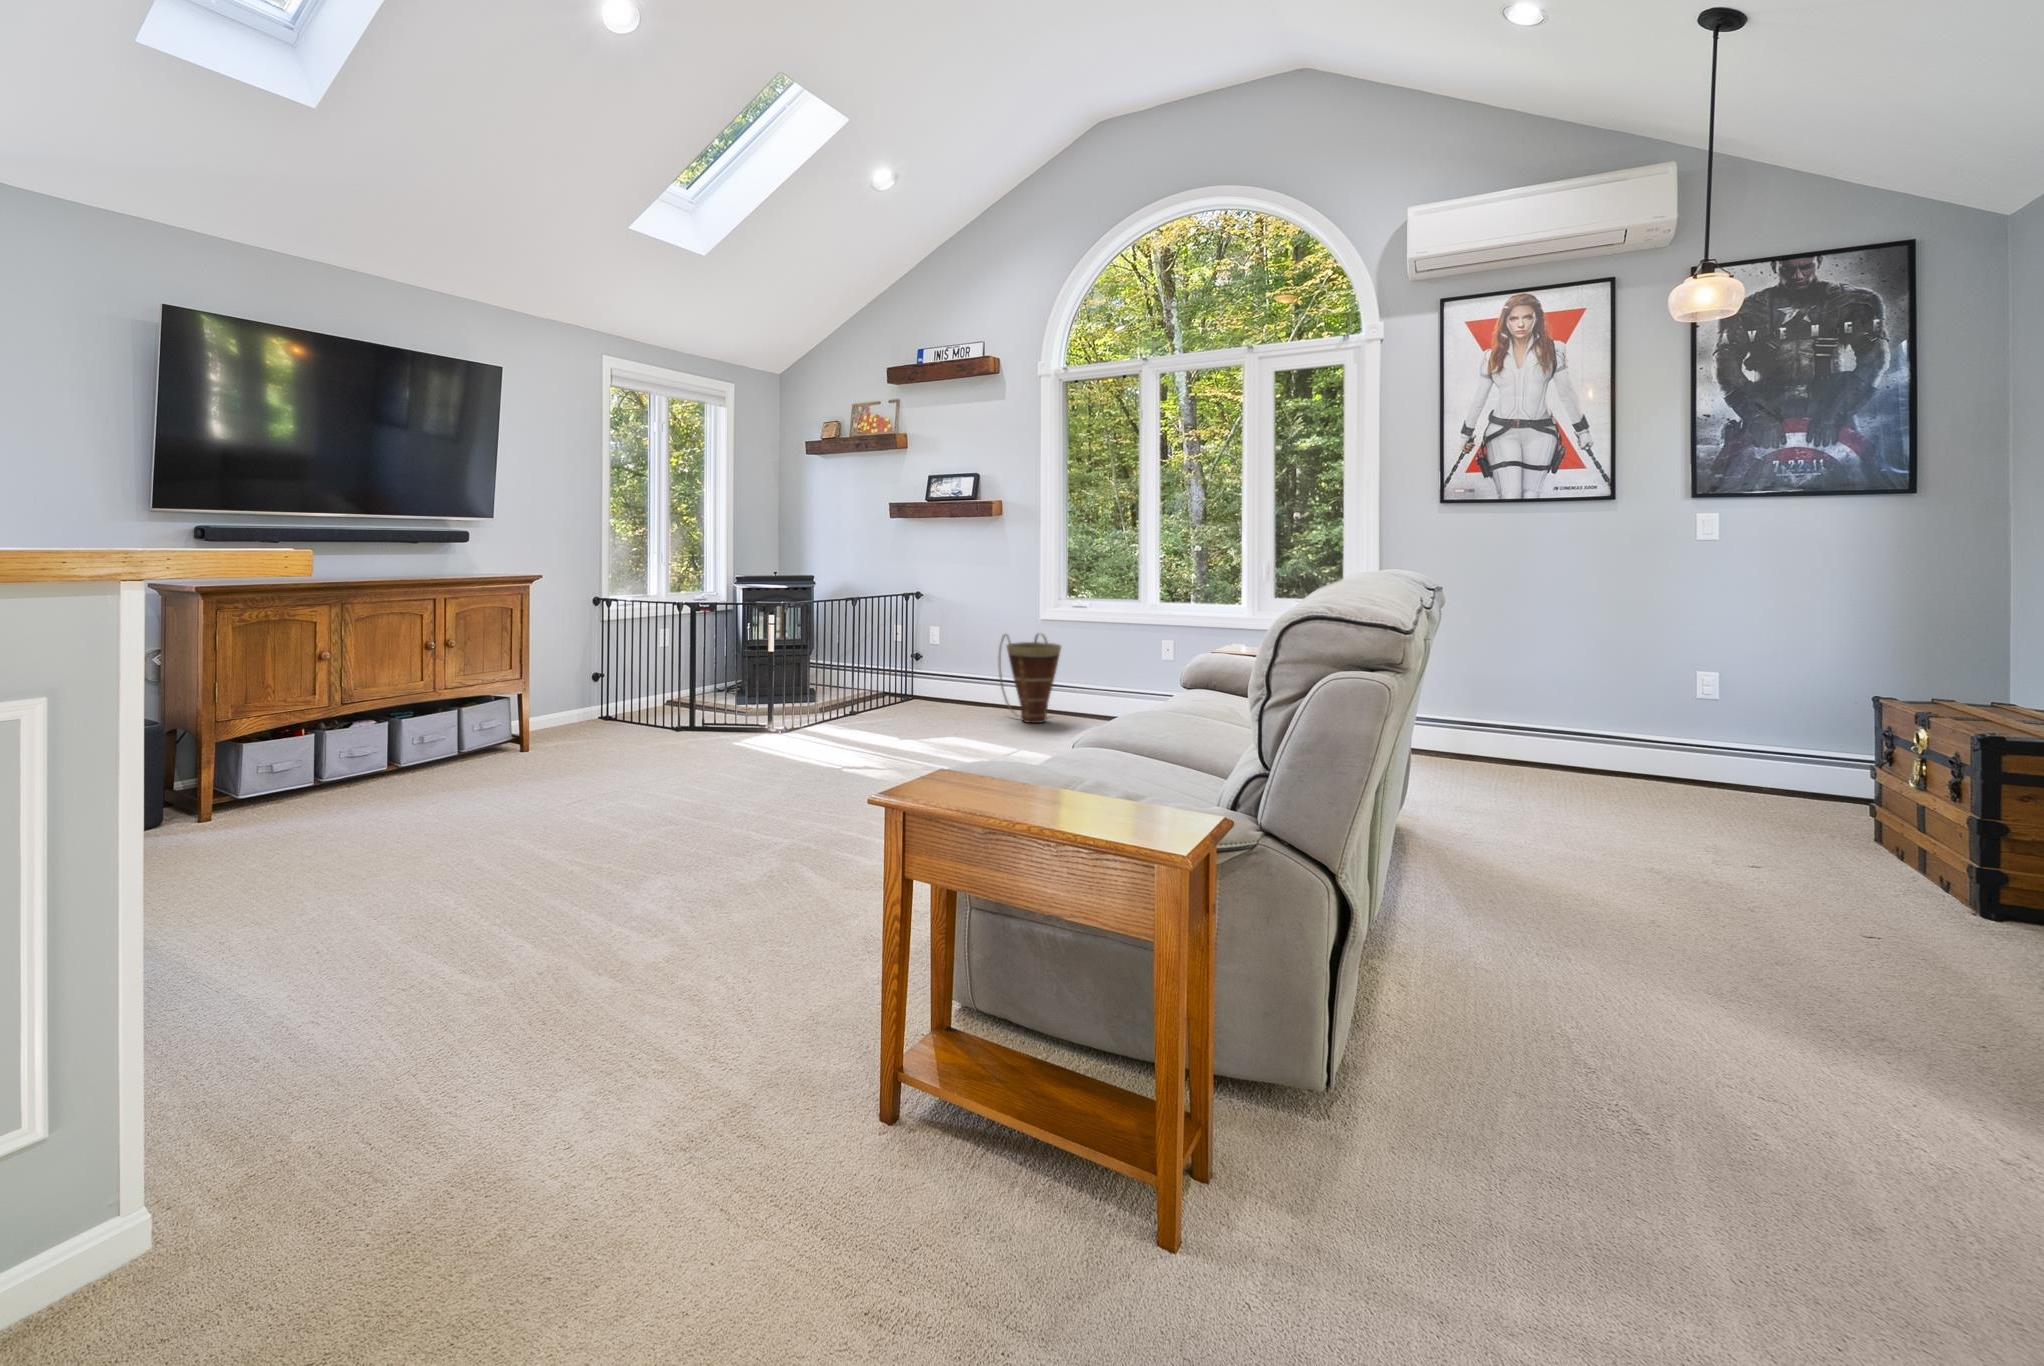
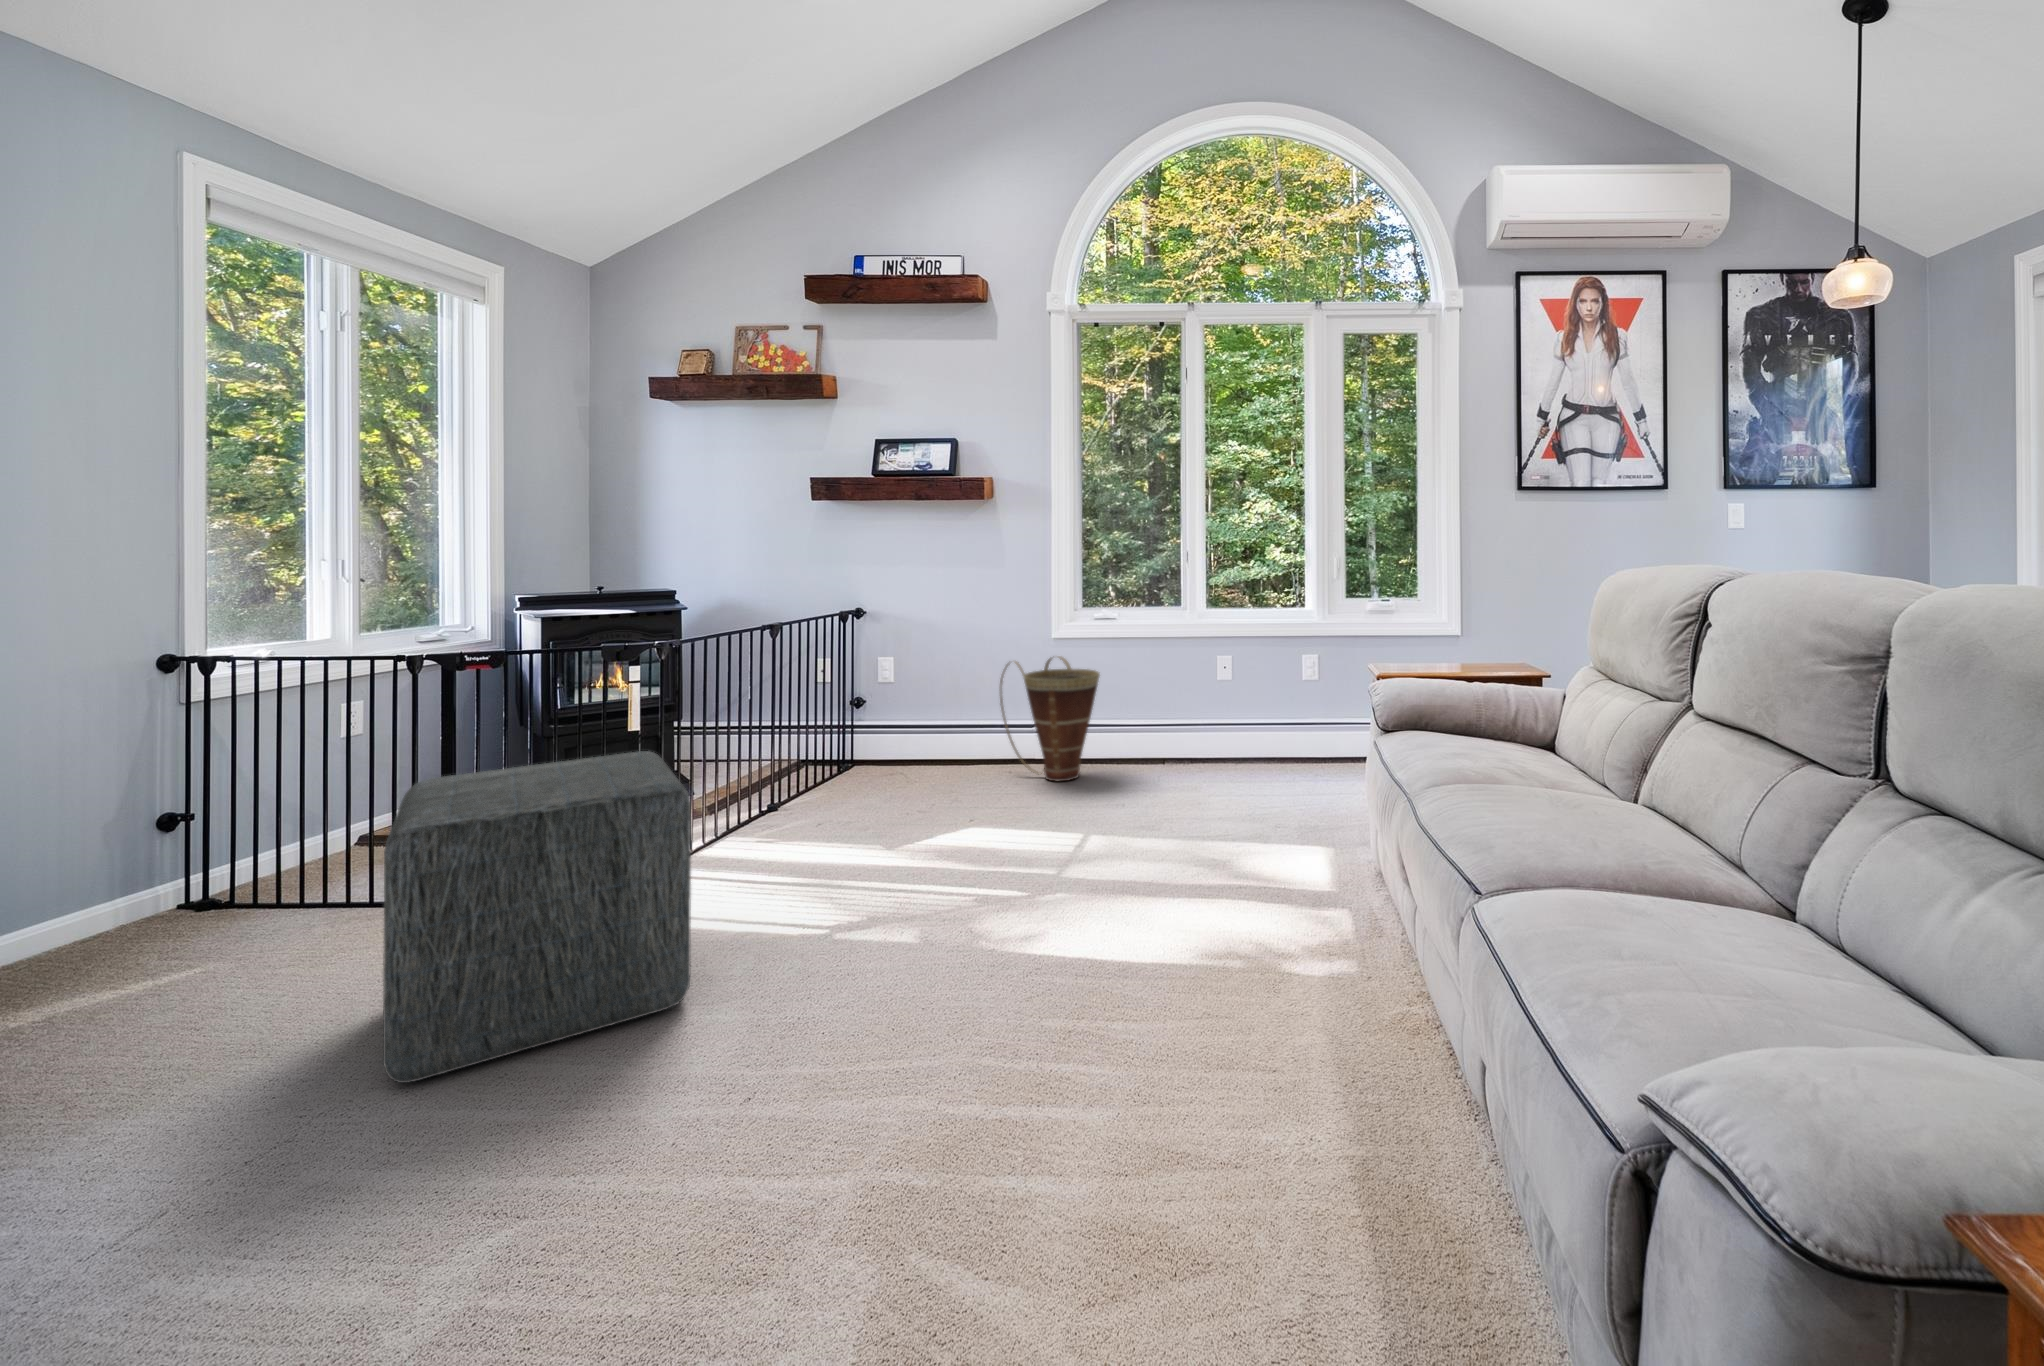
ottoman: none [641,657,760,781] -> present [383,751,691,1083]

